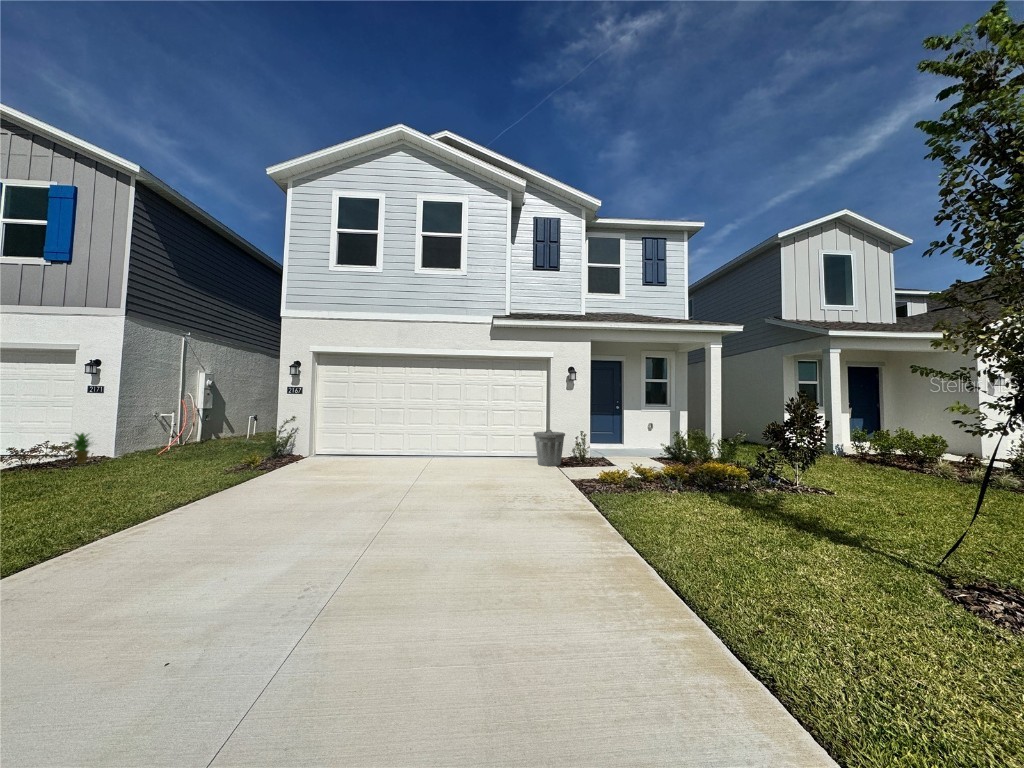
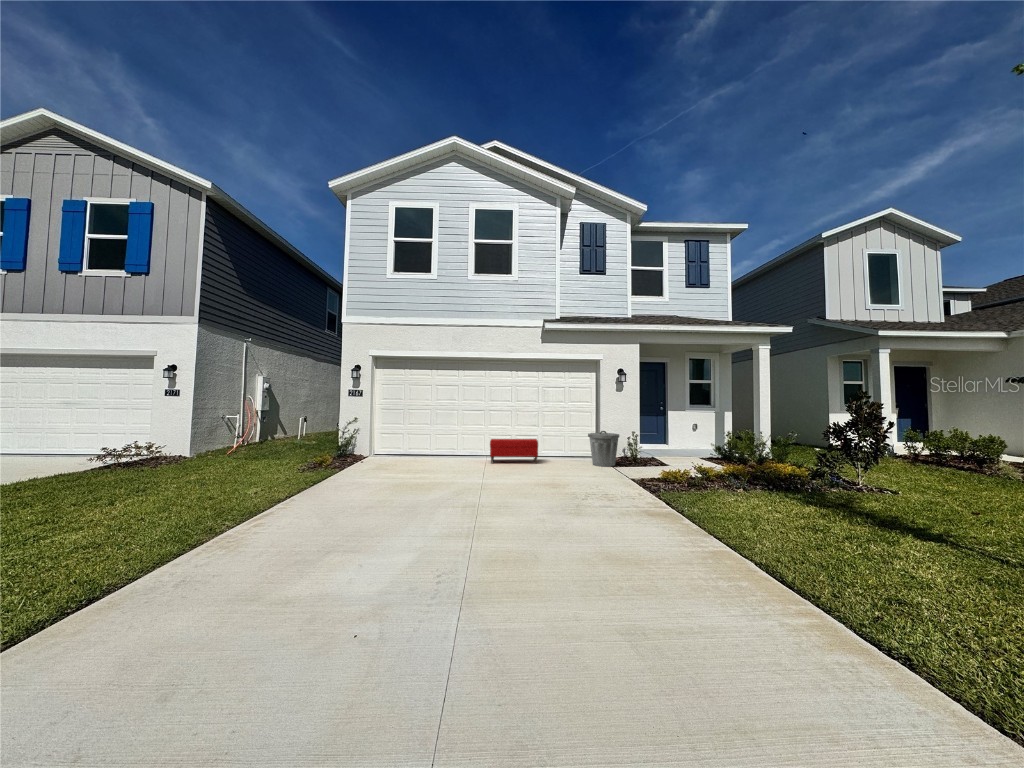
potted plant: present [71,433,90,464] -> none [147,435,175,464]
bench: none [433,438,483,463] -> present [490,439,538,464]

